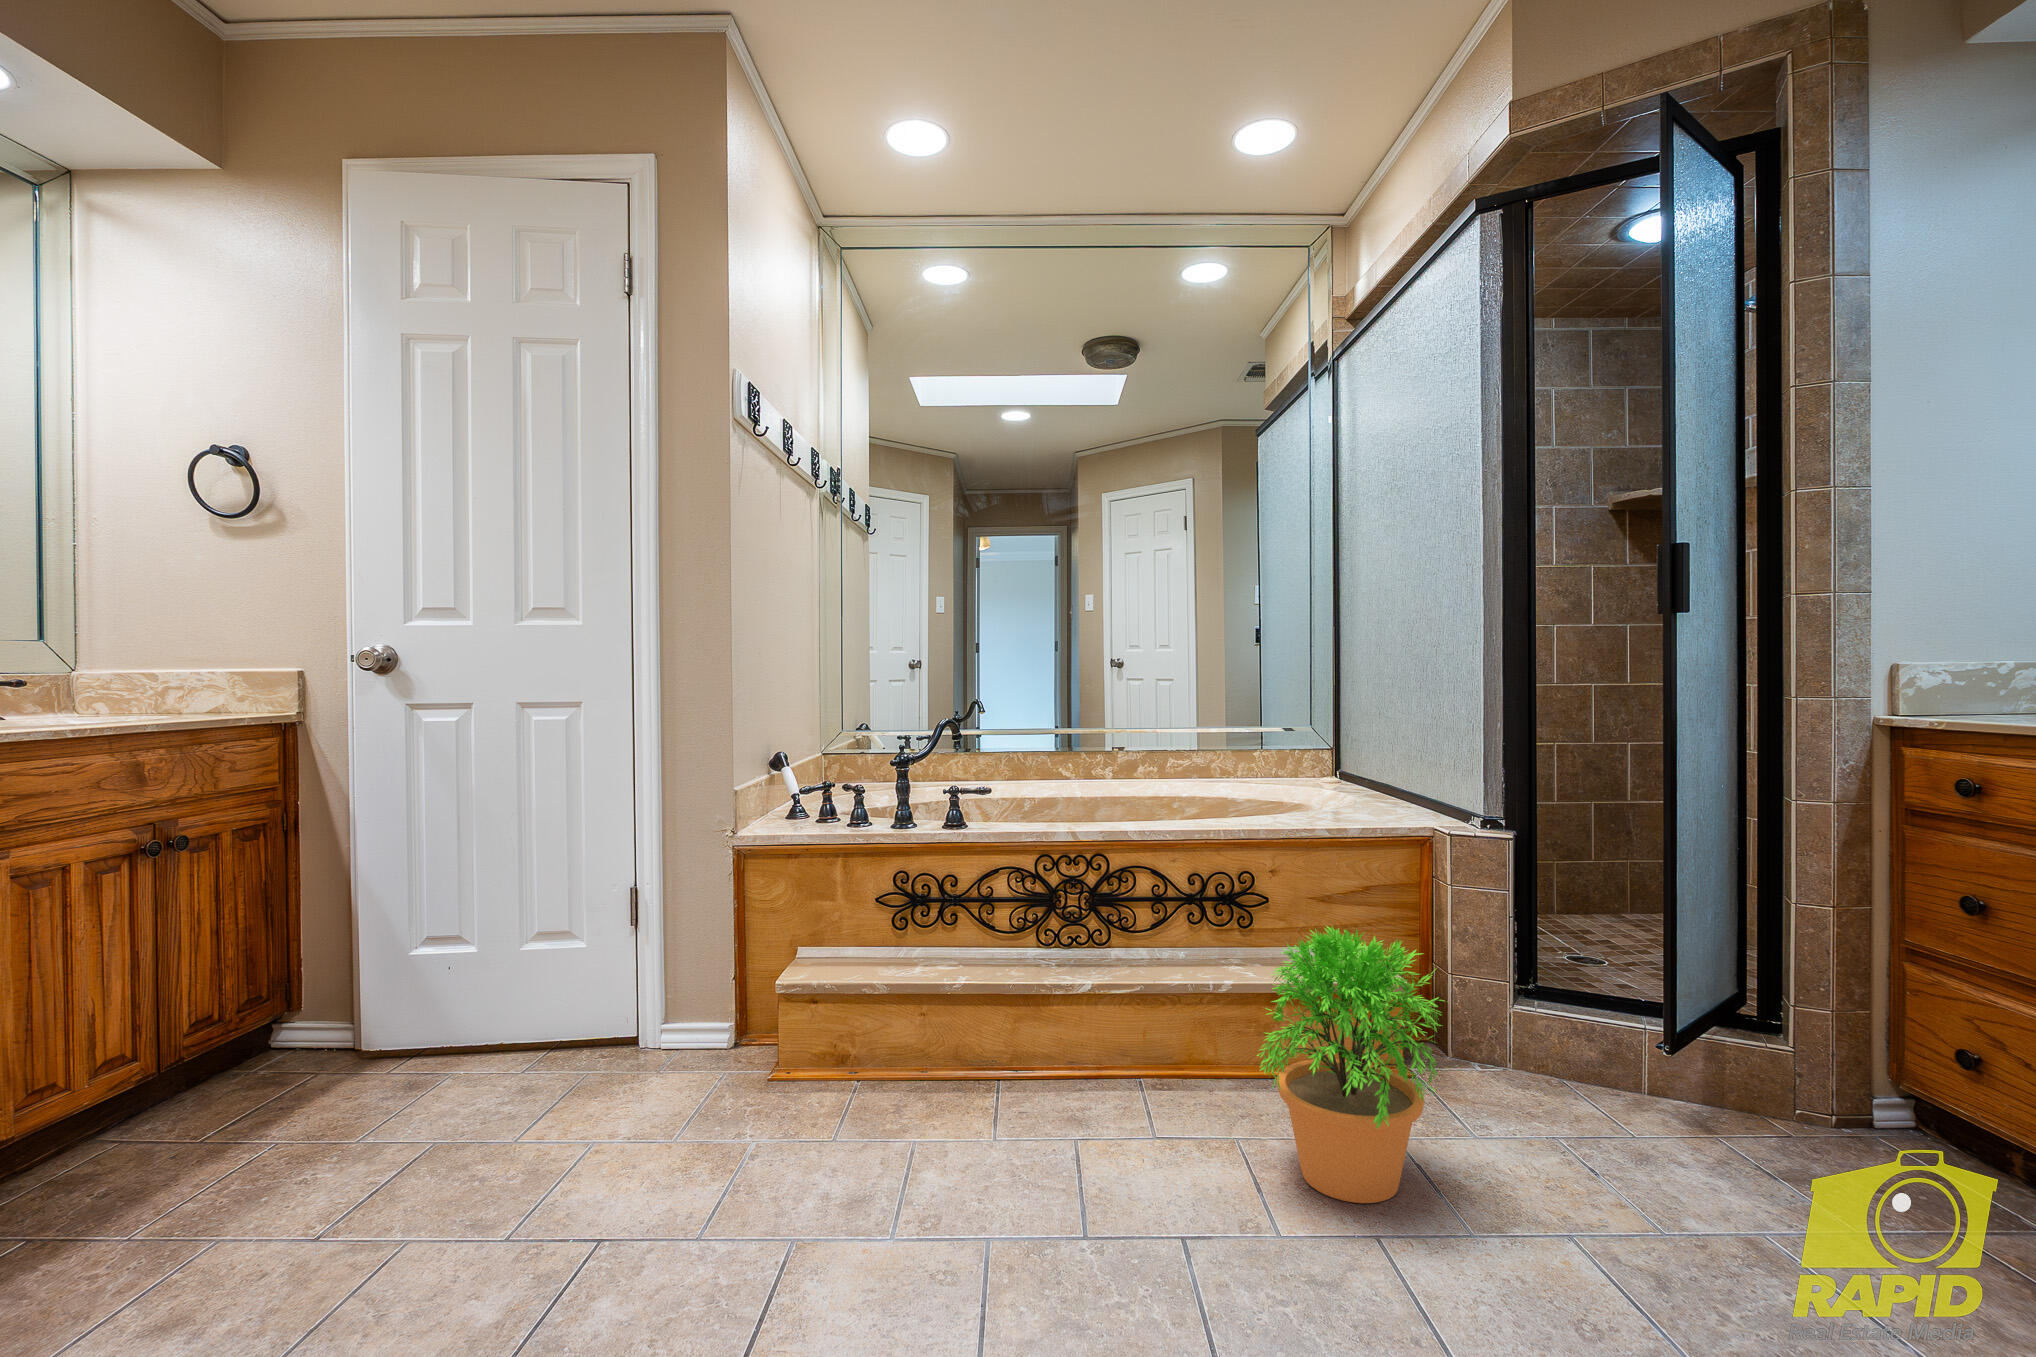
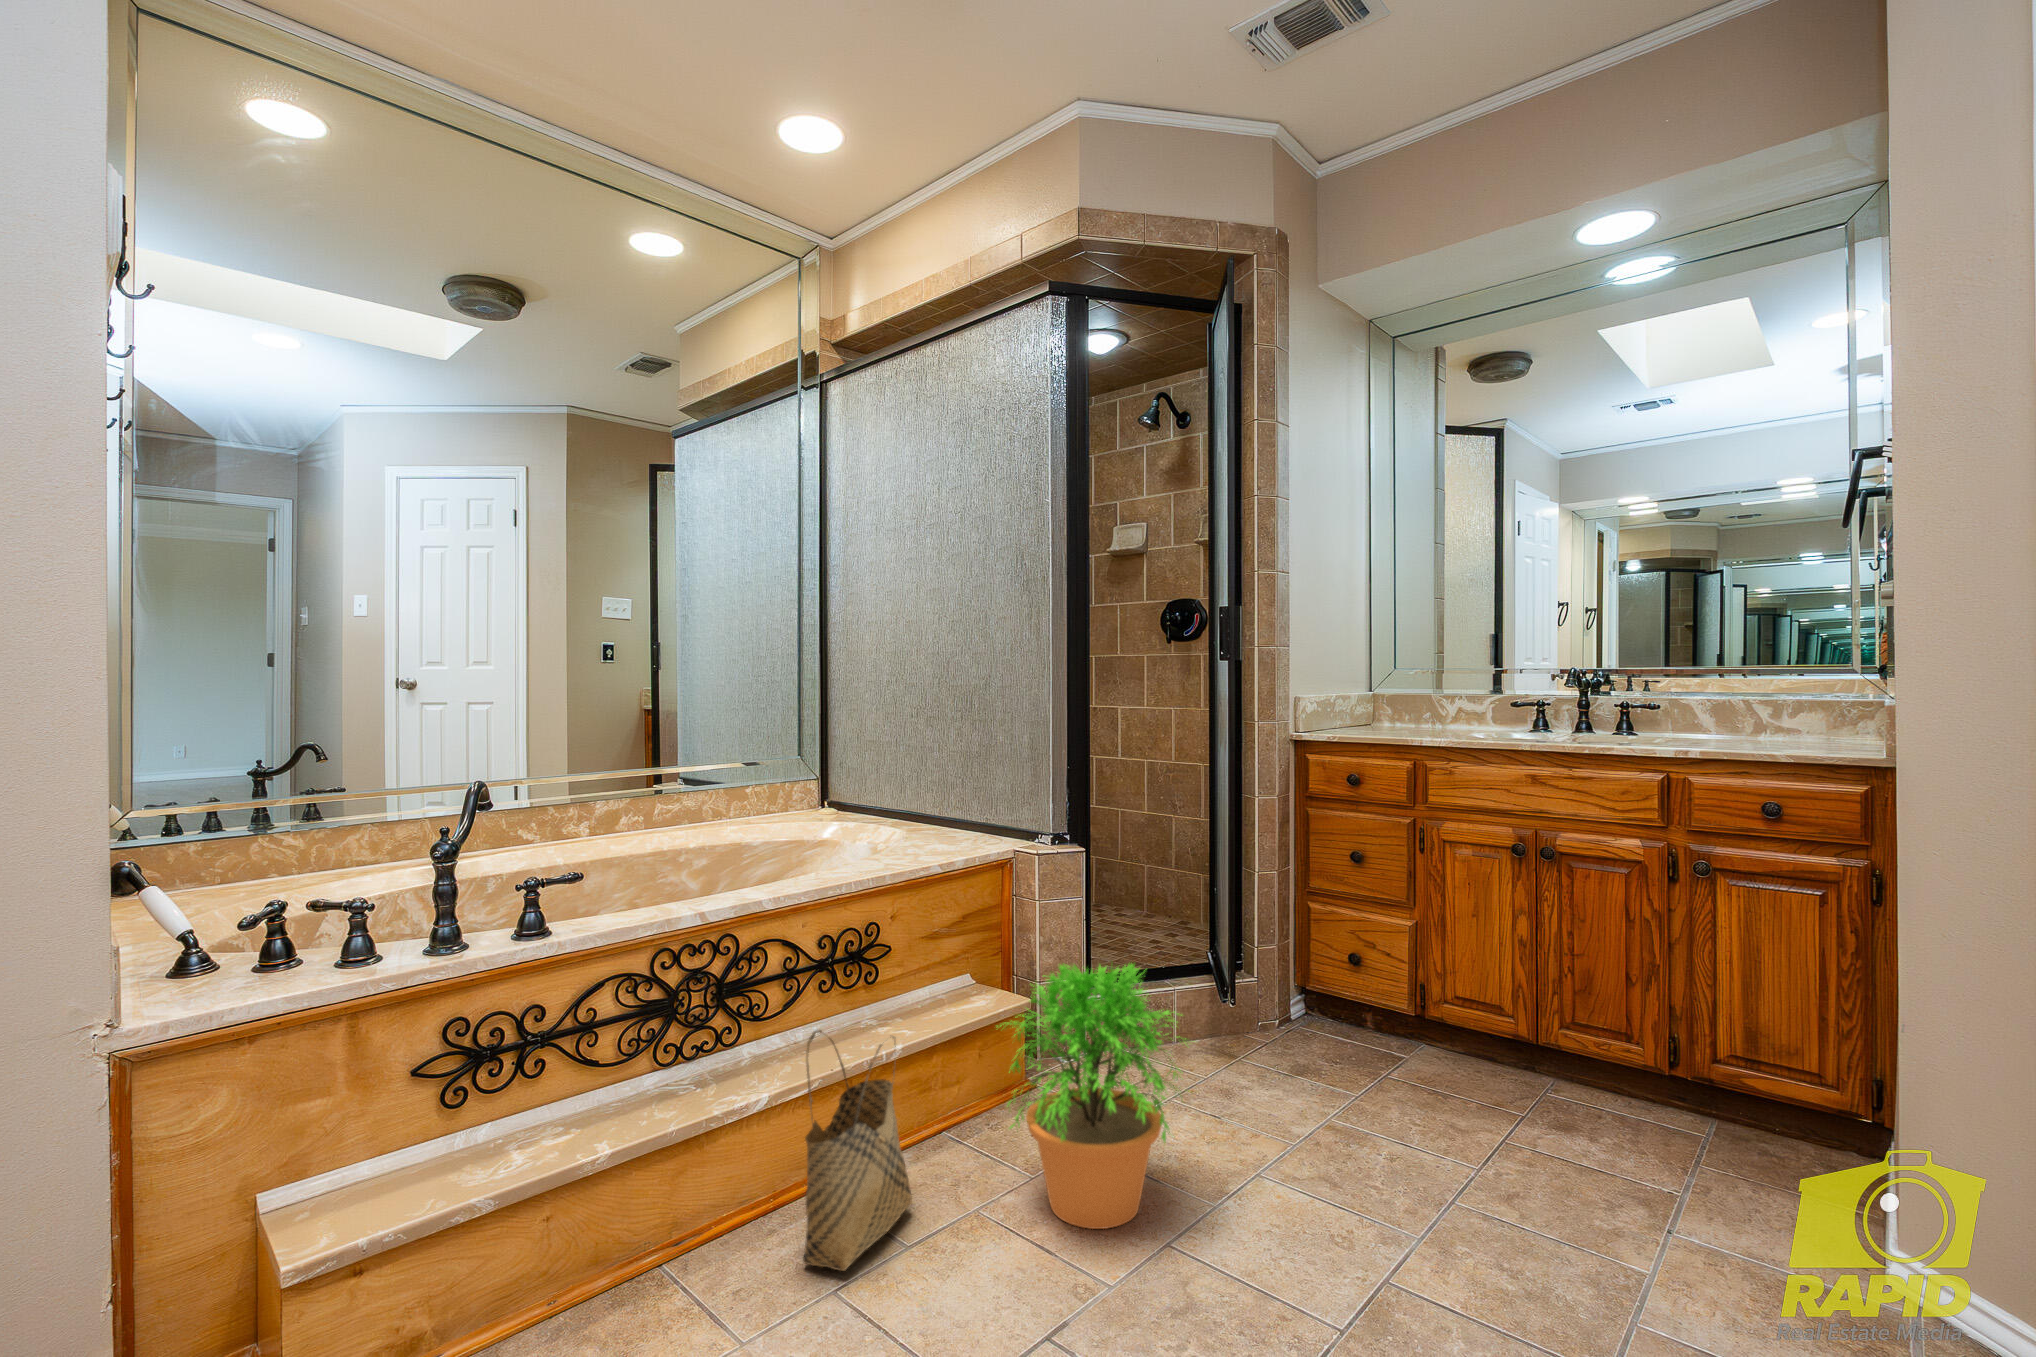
woven basket: none [1071,936,1189,1129] -> present [803,1030,912,1271]

